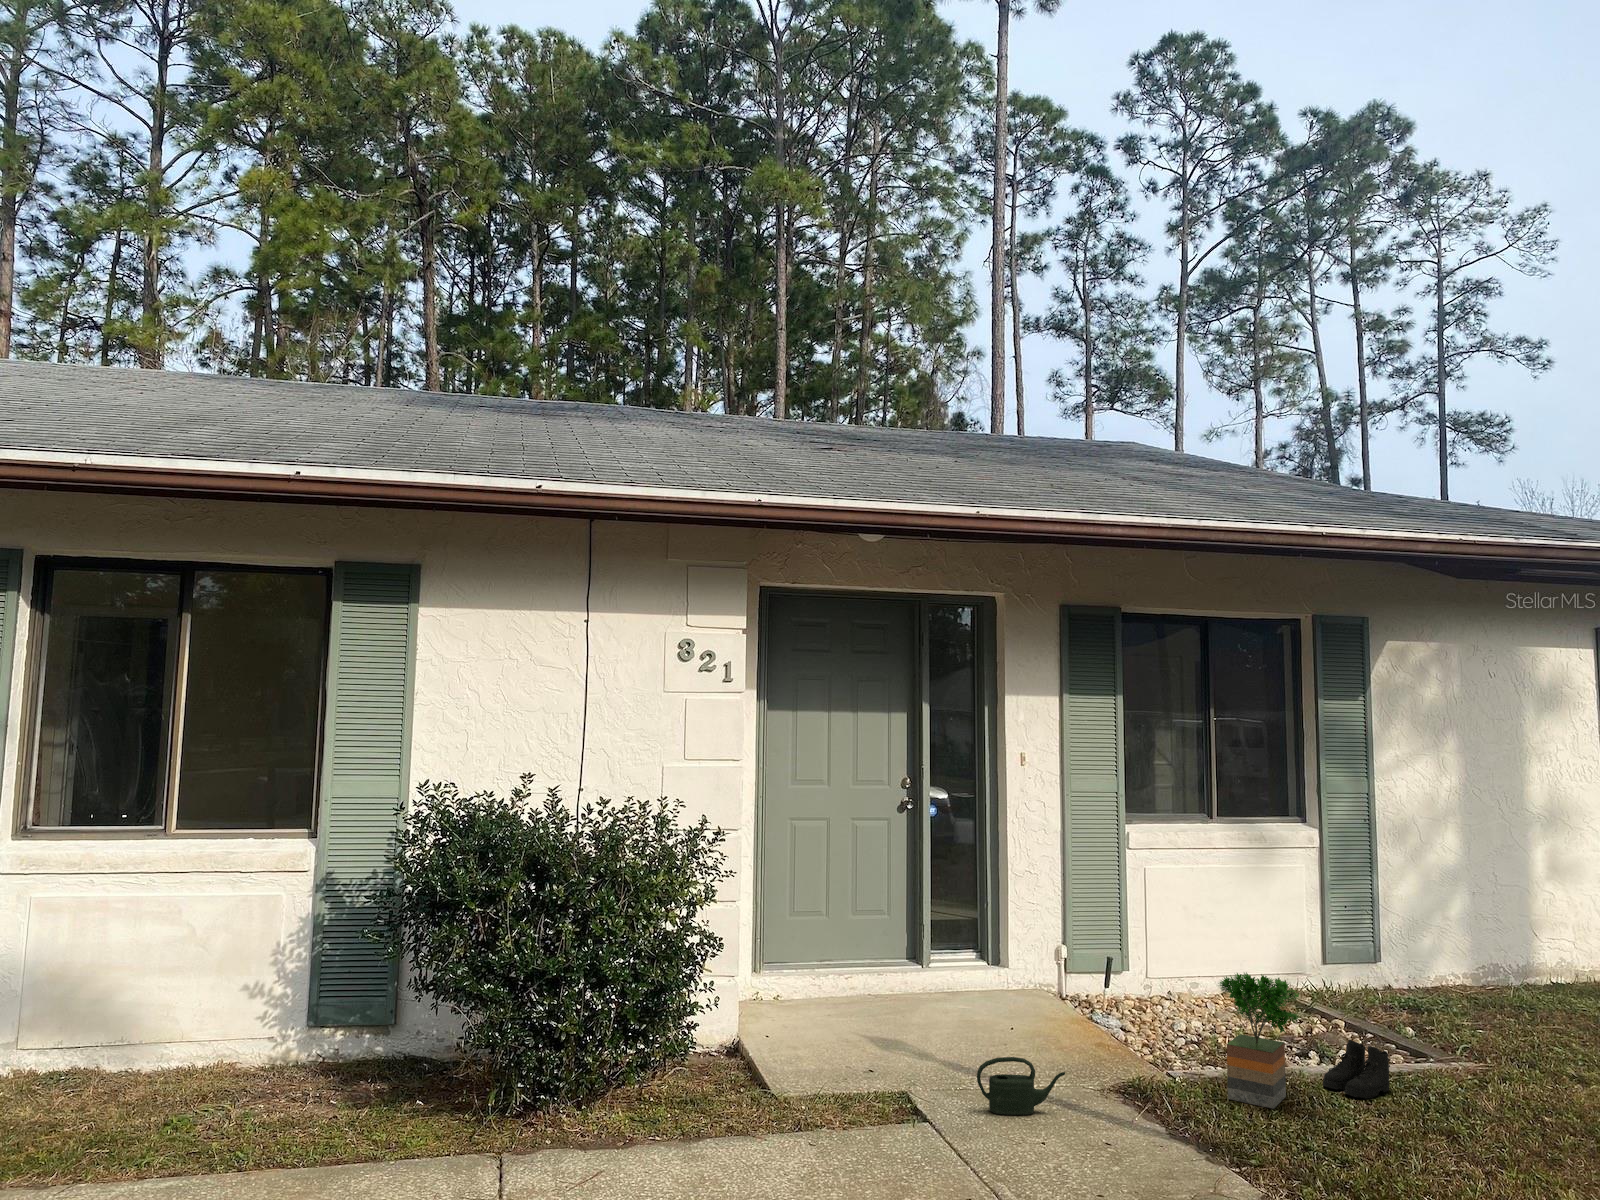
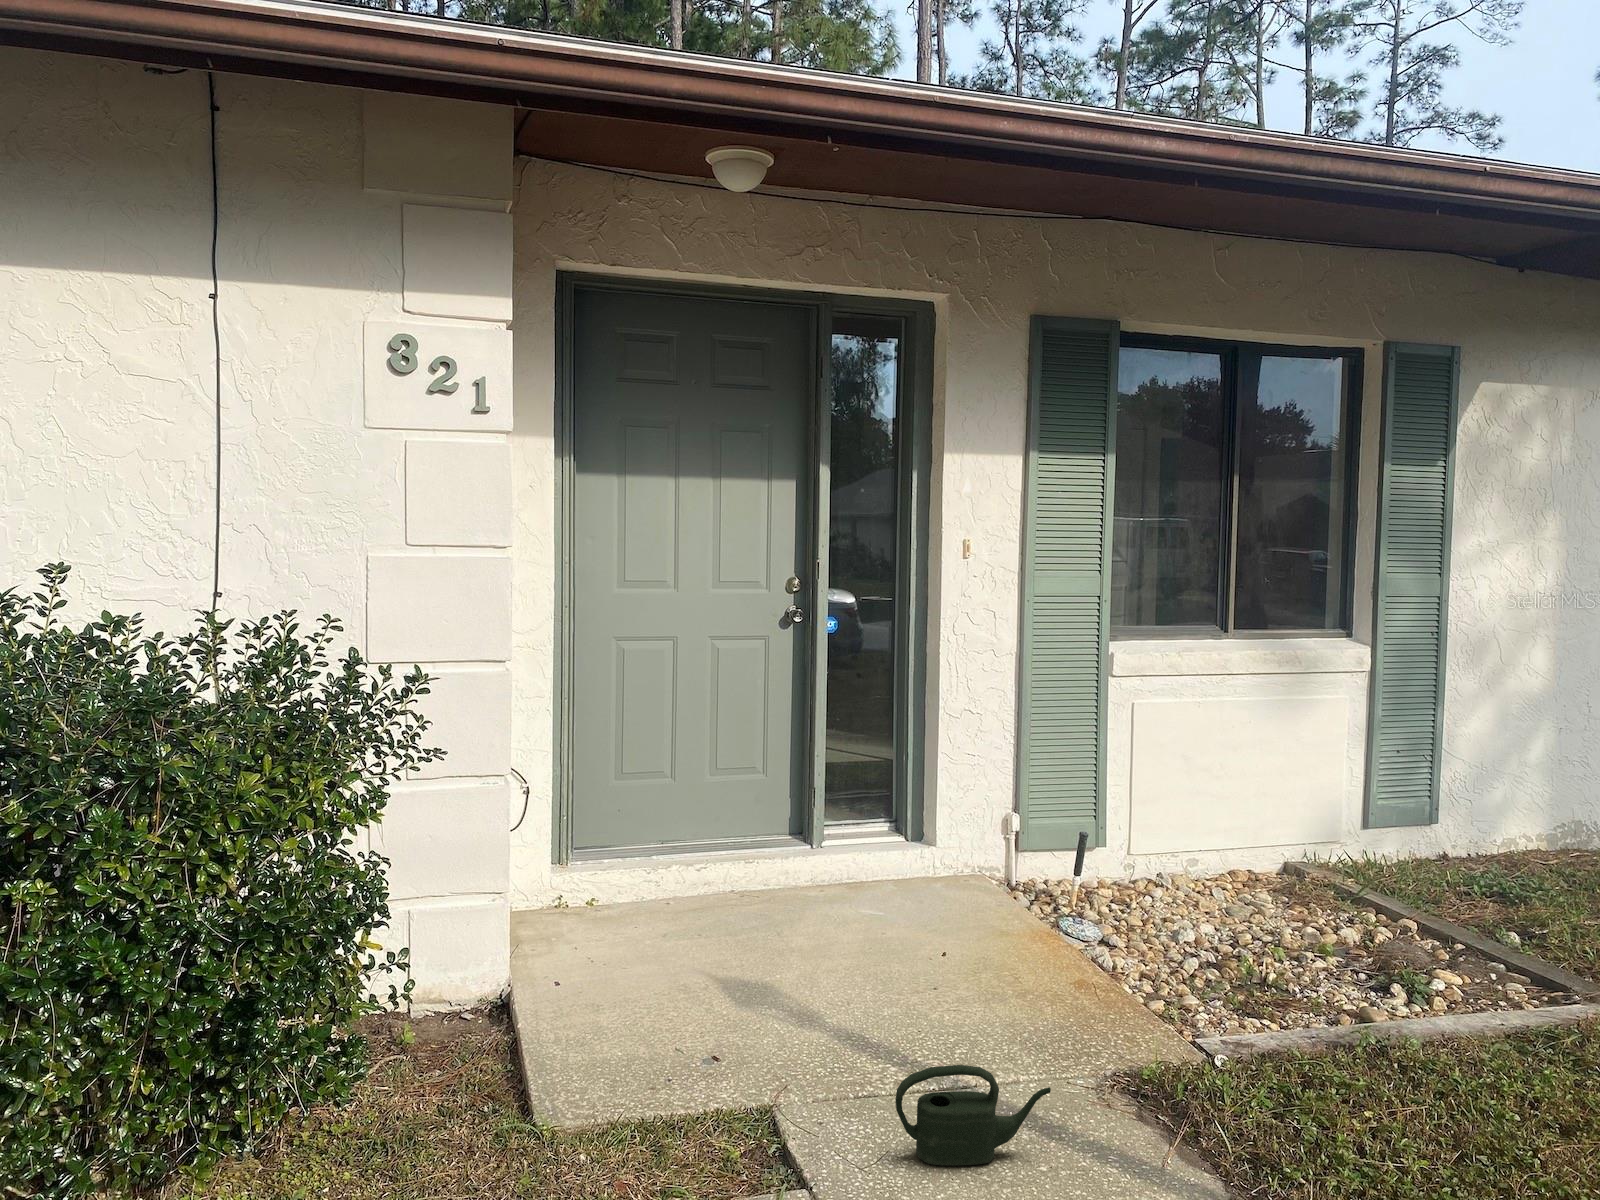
potted tree: present [1220,972,1299,1109] -> none [1295,894,1449,1126]
boots: present [1323,1040,1390,1099] -> none [1445,988,1556,1092]

